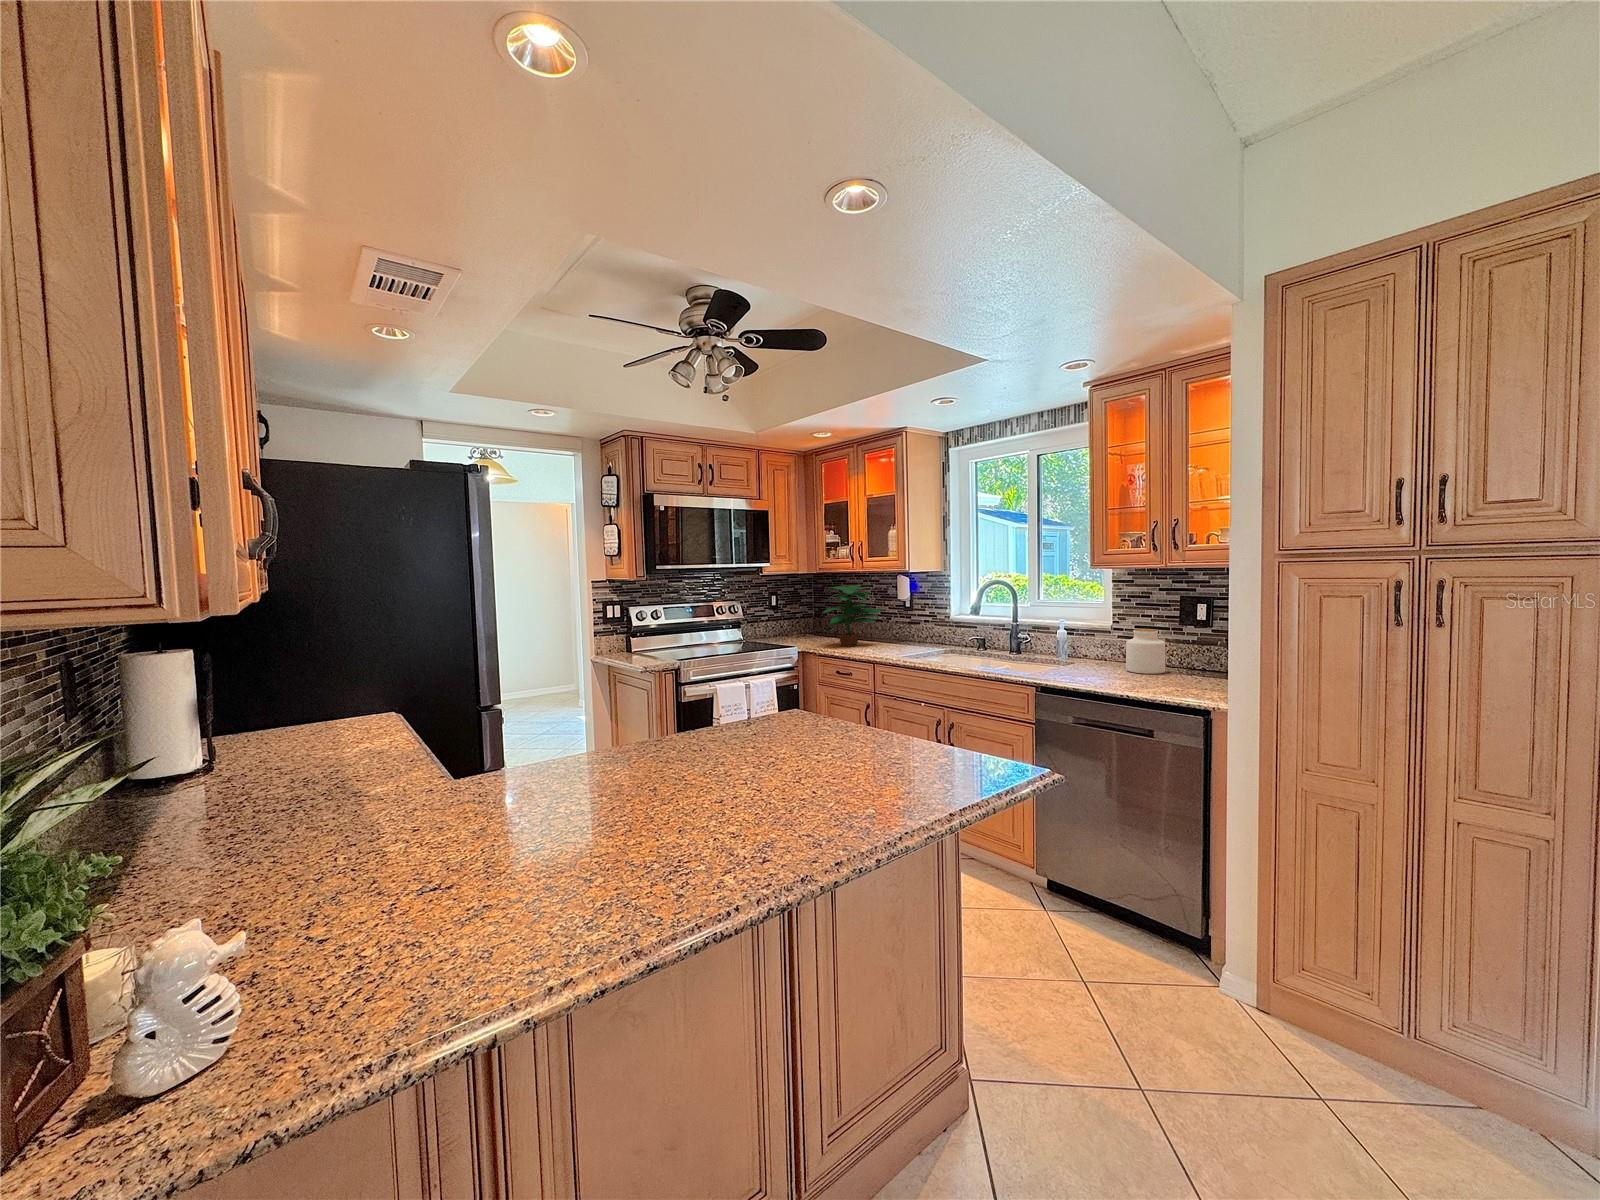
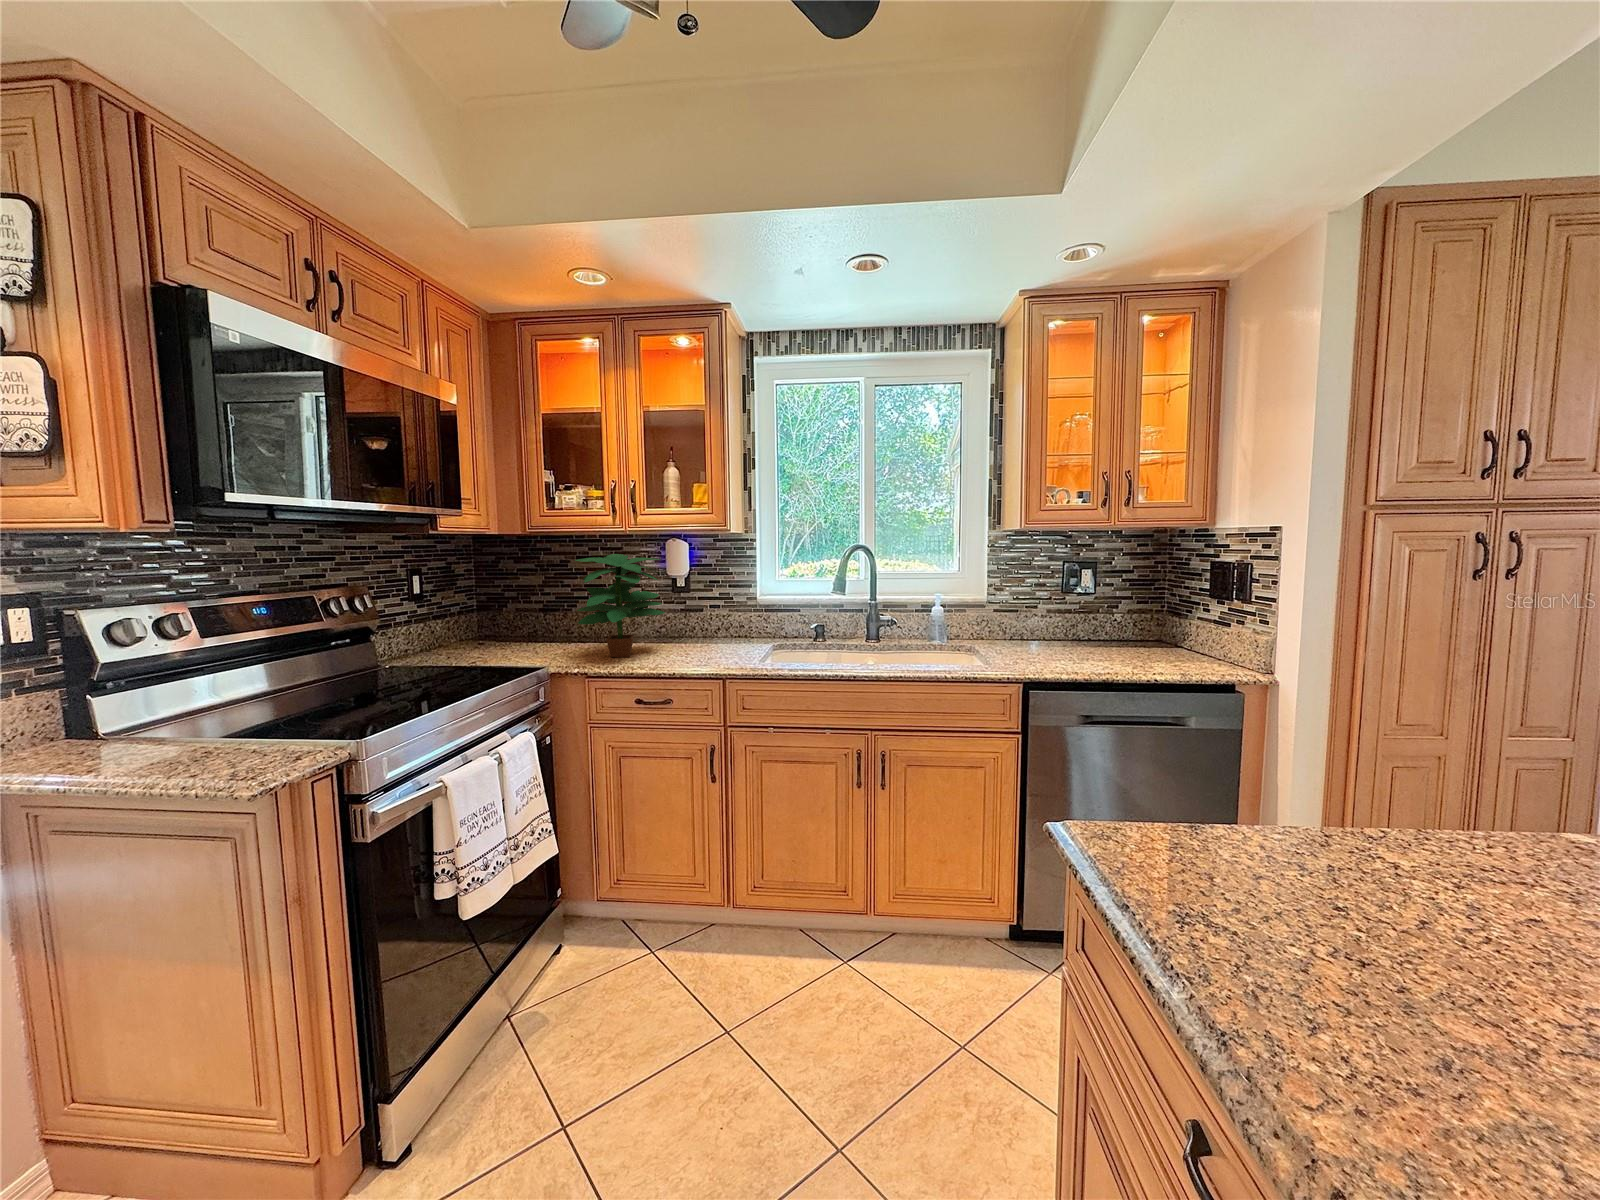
jar: present [1126,629,1165,674] -> none [1035,602,1077,652]

